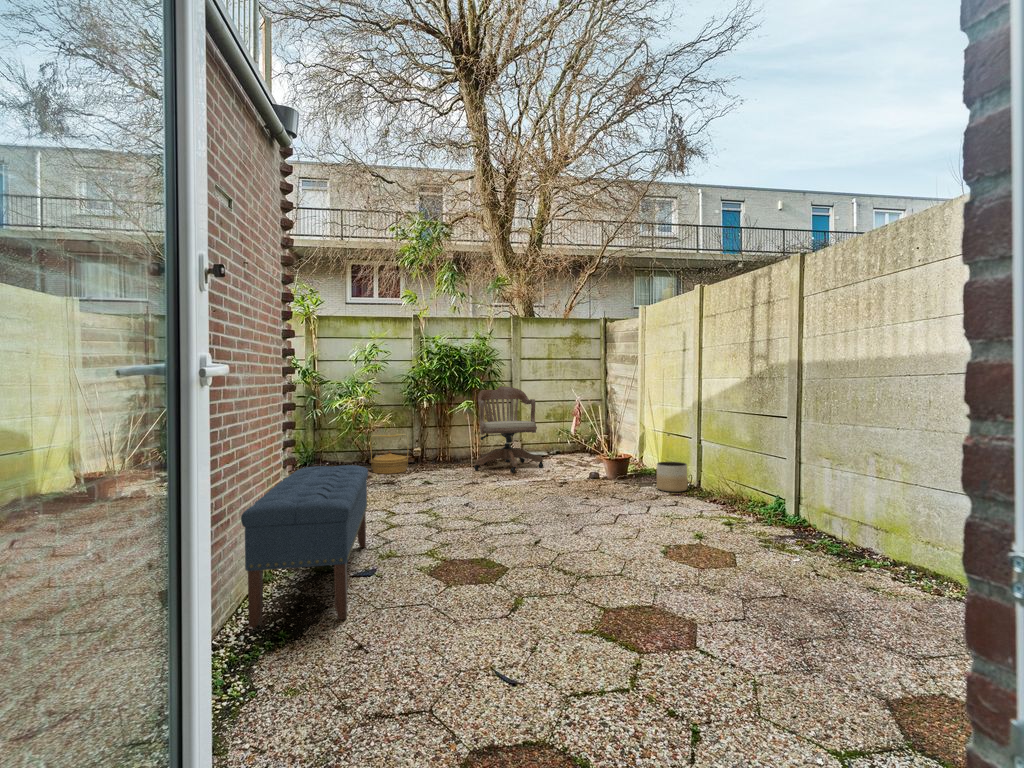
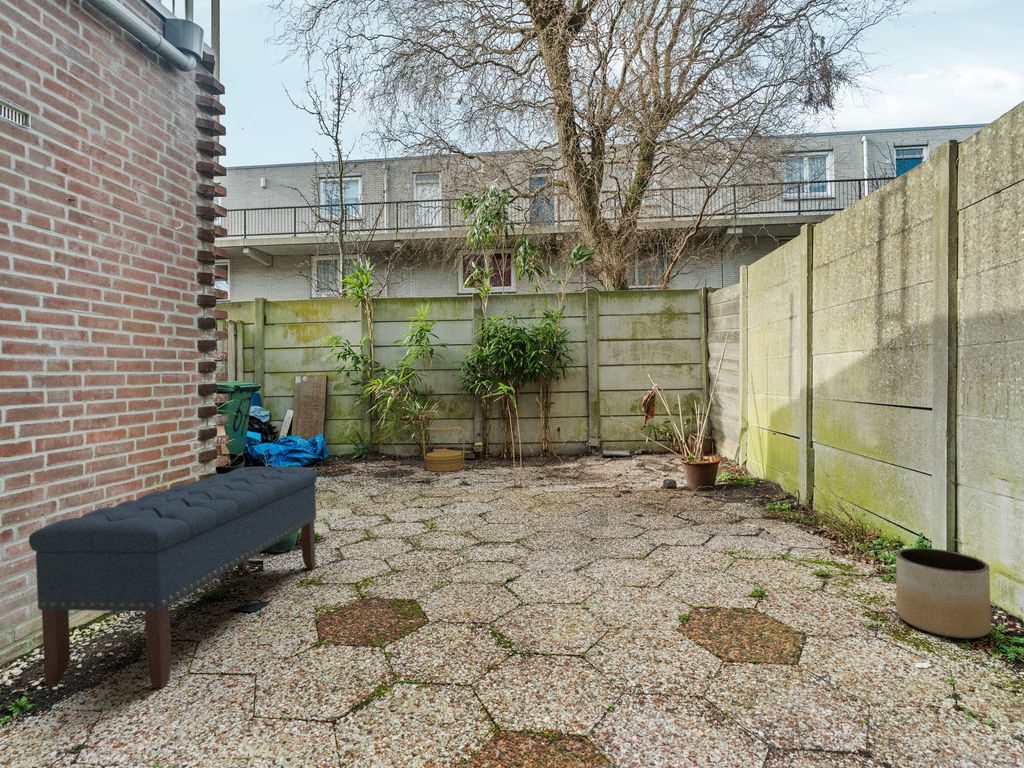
chair: present [474,386,543,473] -> none [535,373,619,476]
planter: present [657,462,688,492] -> present [896,548,991,639]

